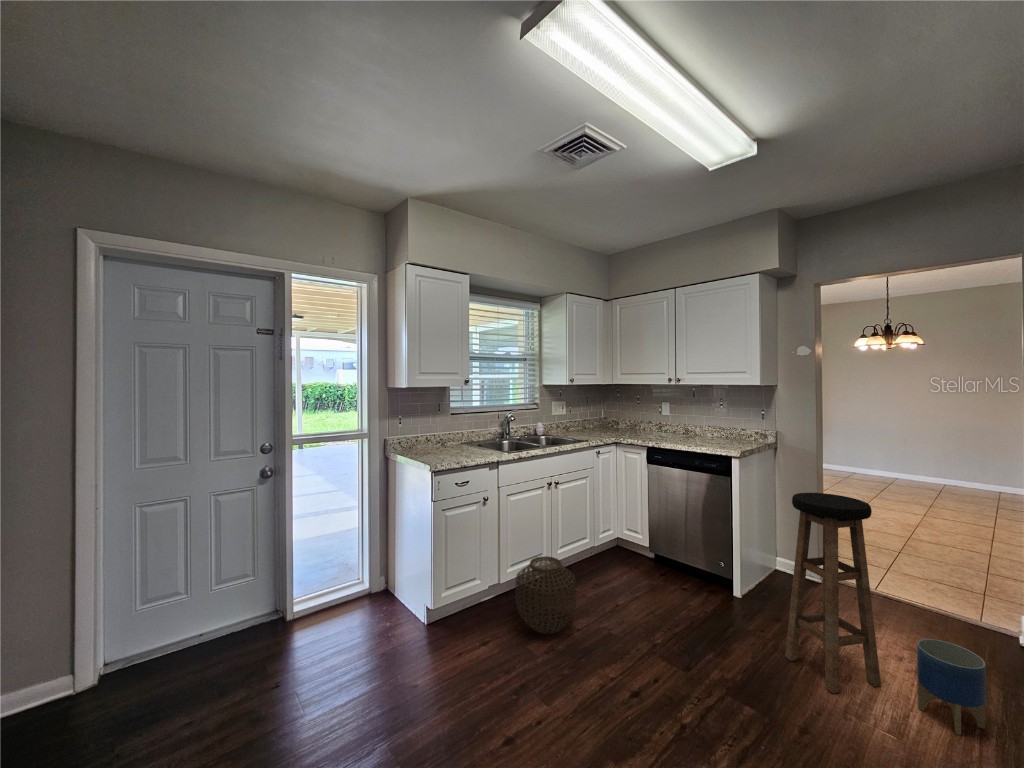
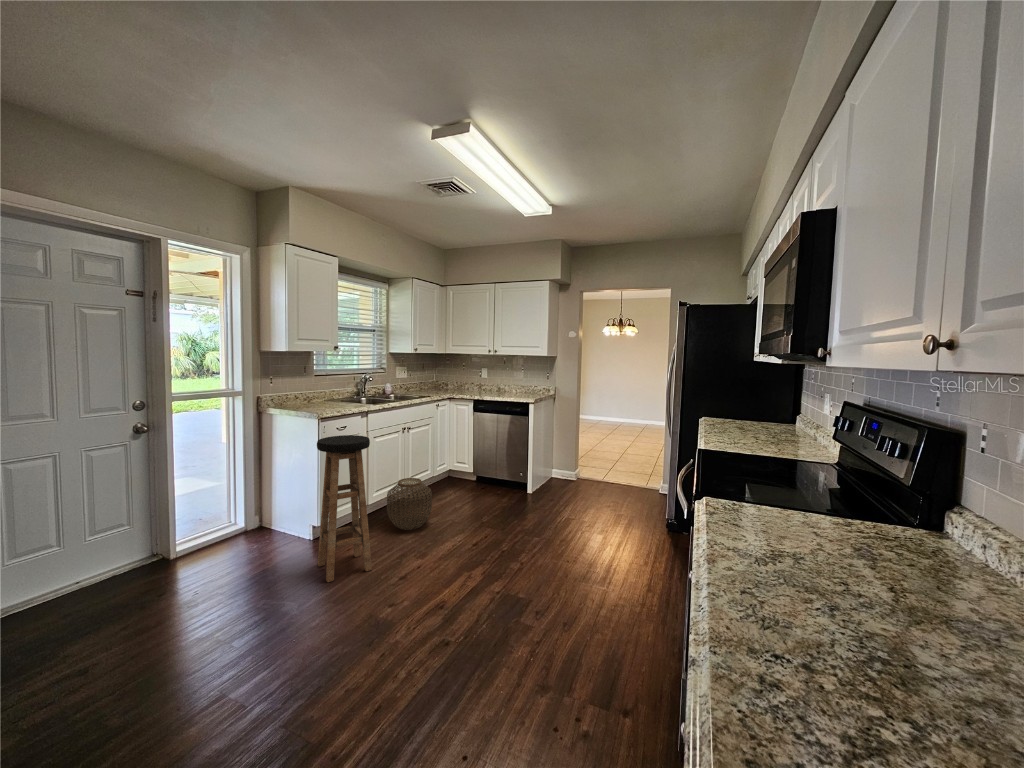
bar stool: present [785,493,881,693] -> present [317,435,372,582]
planter: present [917,639,986,735] -> none [615,490,641,531]

